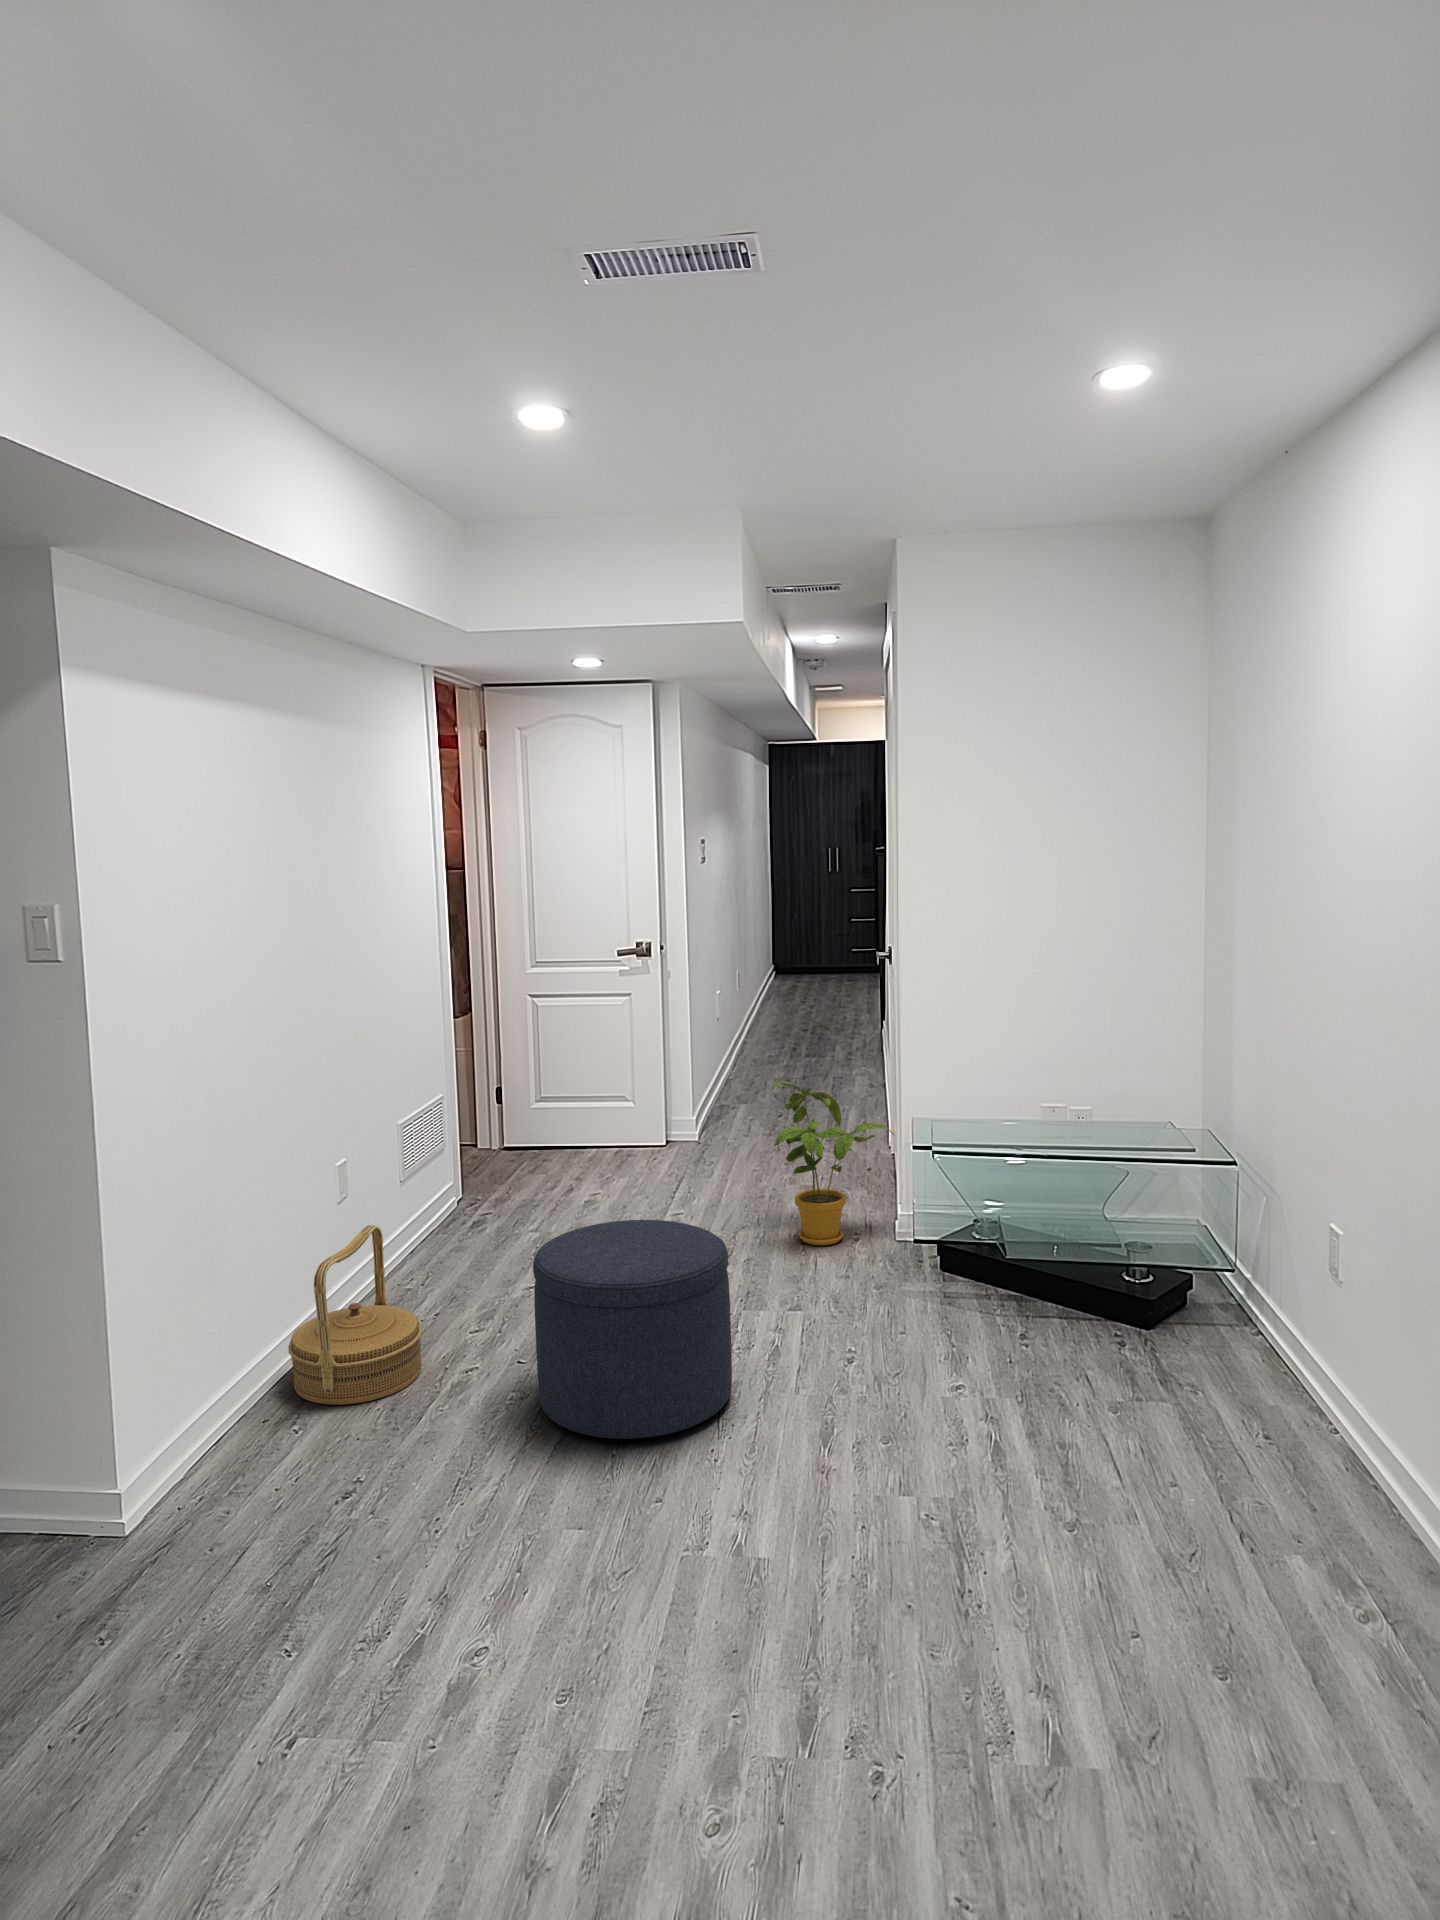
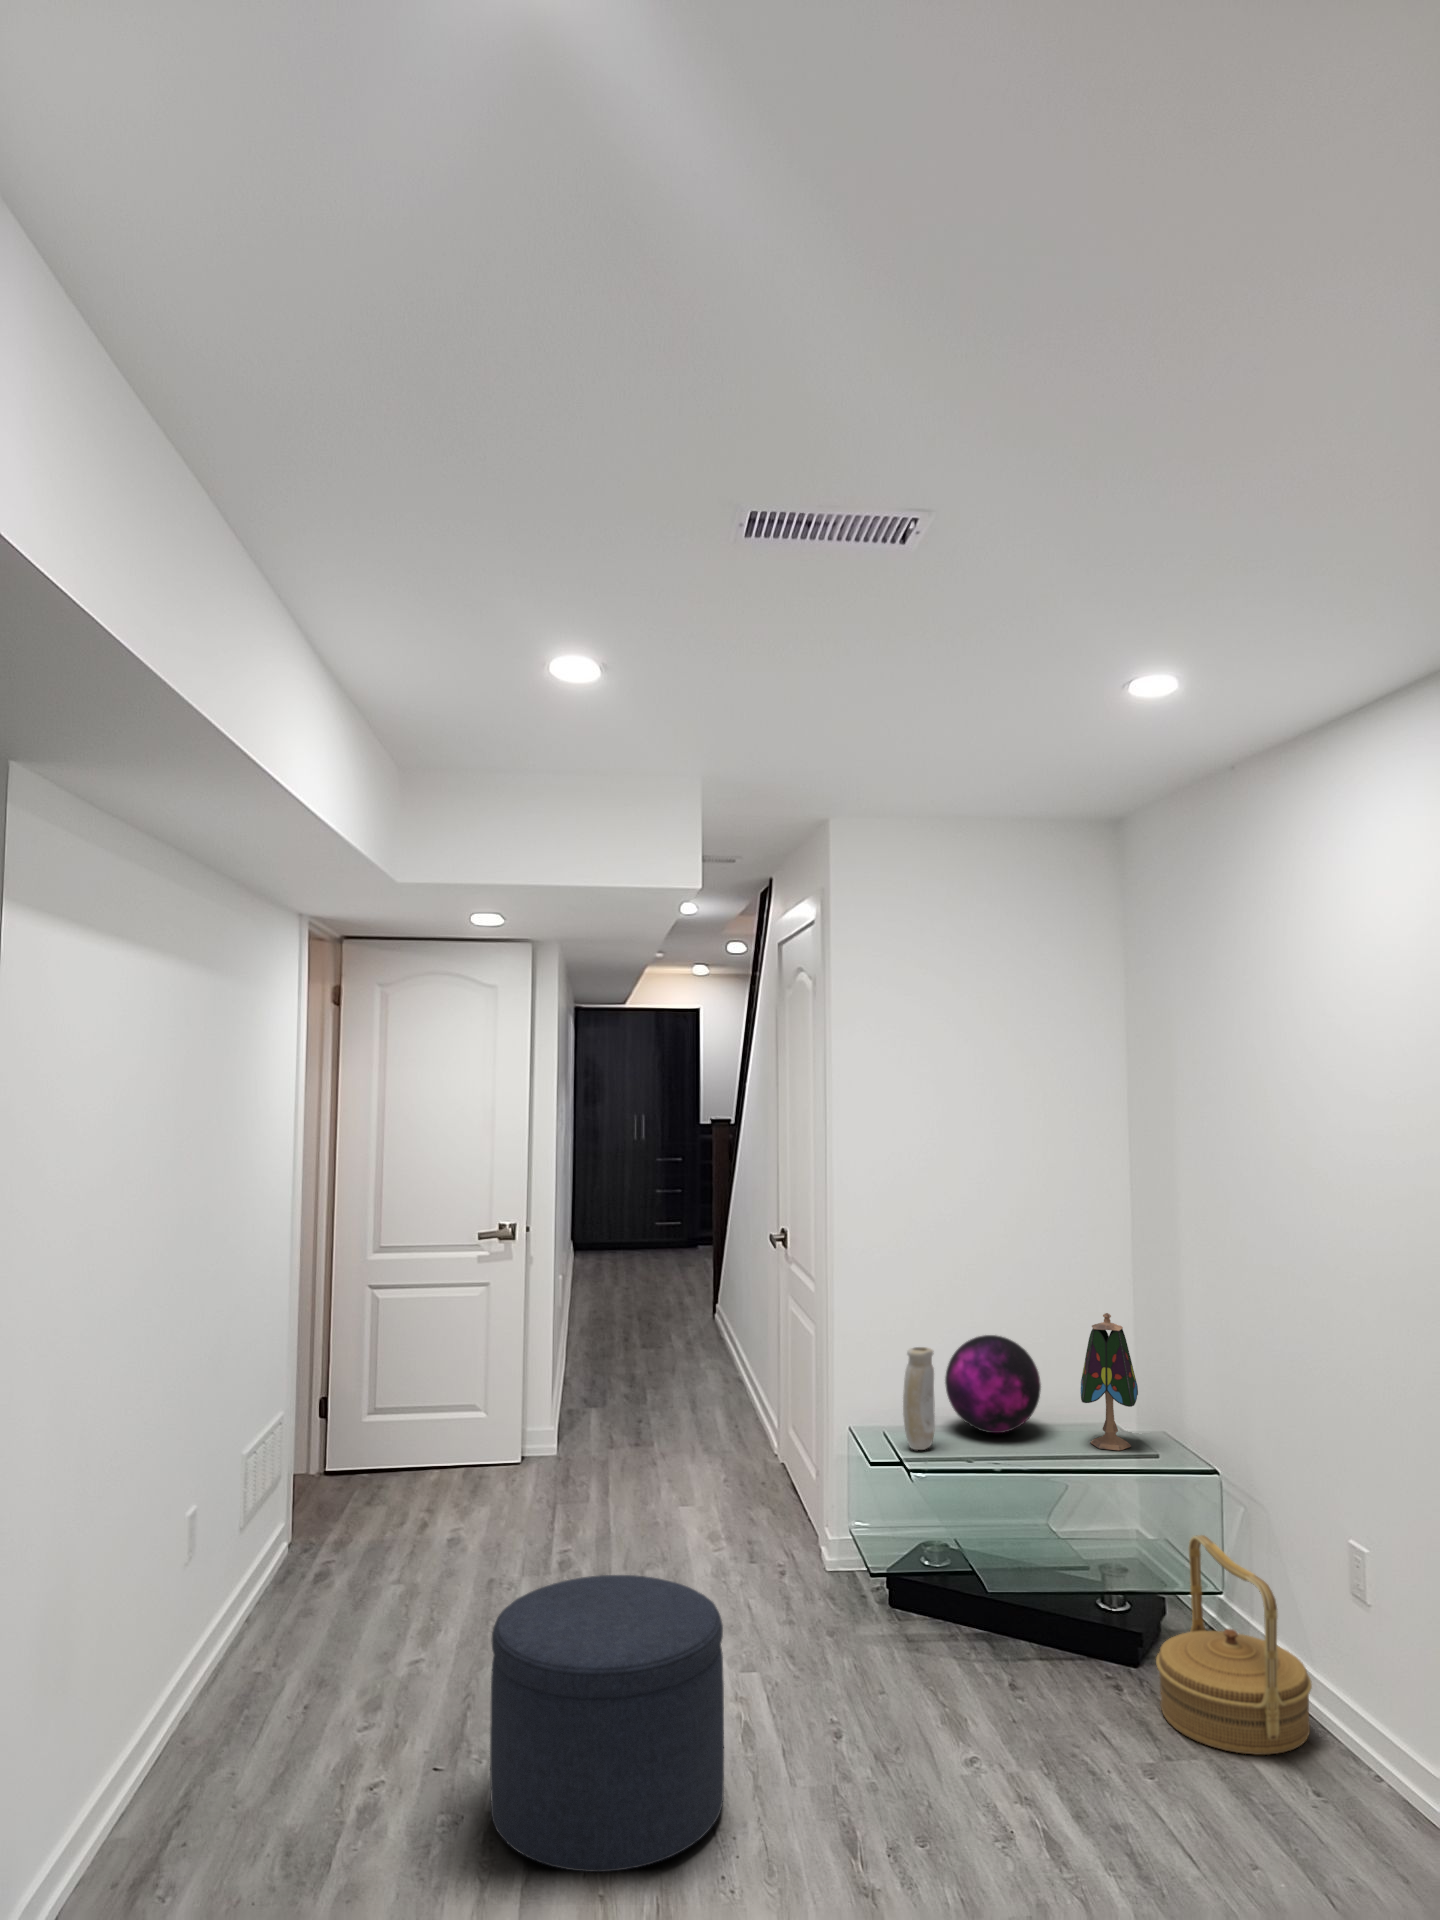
table lamp: none [1125,1017,1184,1143] -> present [1081,1313,1138,1450]
decorative orb: none [1002,1038,1093,1125] -> present [945,1335,1041,1433]
vase: none [953,1046,983,1137] -> present [903,1347,935,1450]
house plant: present [771,1081,894,1245] -> none [687,1388,826,1584]
woven basket: present [288,1225,422,1405] -> present [1156,1535,1312,1755]

